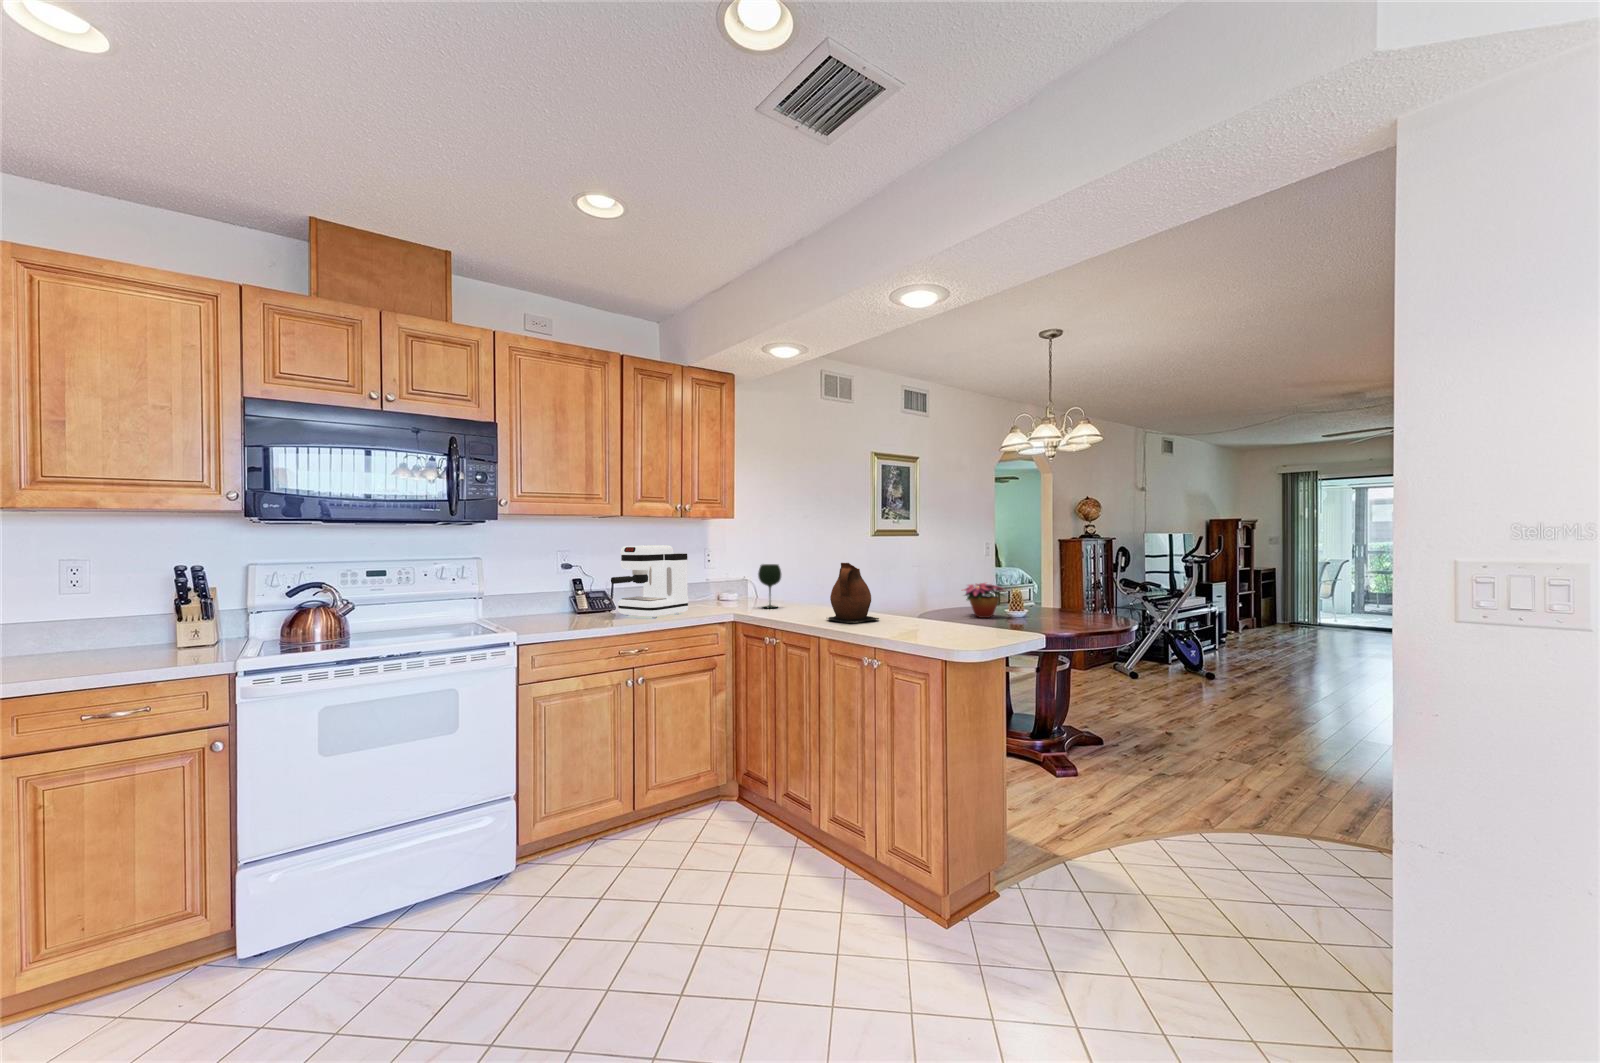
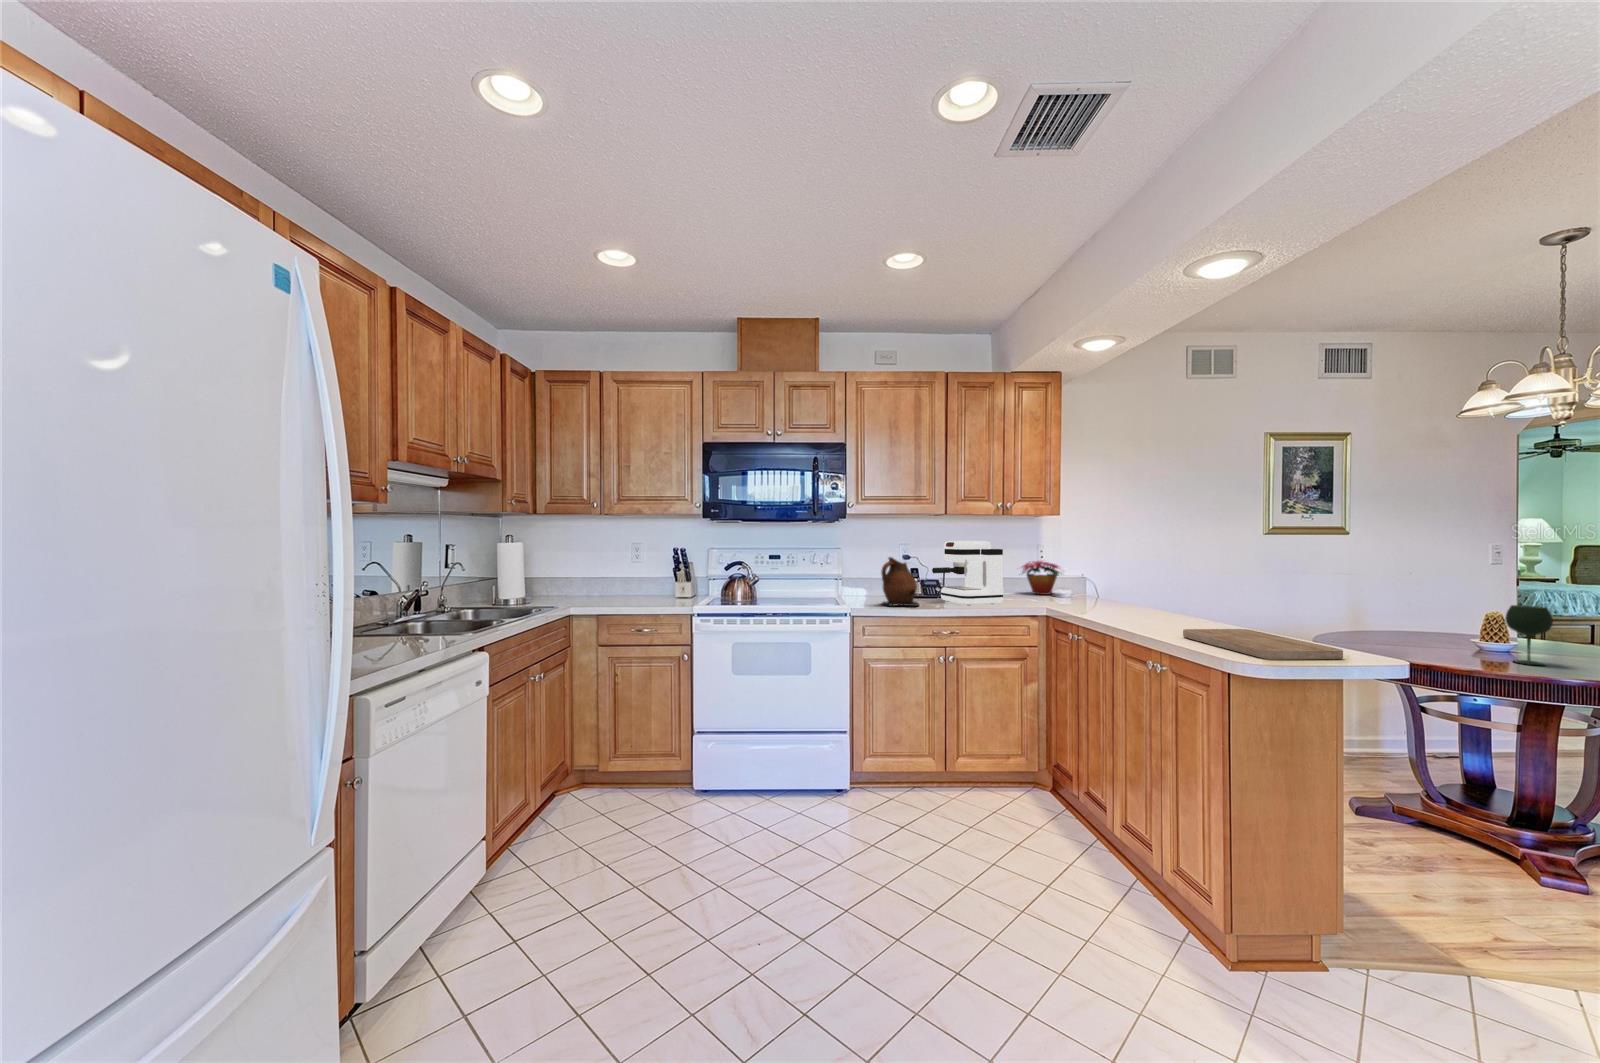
ceramic pitcher: present [828,563,879,622] -> present [881,557,919,606]
wine glass: present [758,564,781,608] -> present [1505,605,1553,665]
flower arrangement: present [962,583,1006,618] -> present [1022,561,1059,595]
cutting board: none [884,618,1006,642] -> present [1183,629,1343,659]

